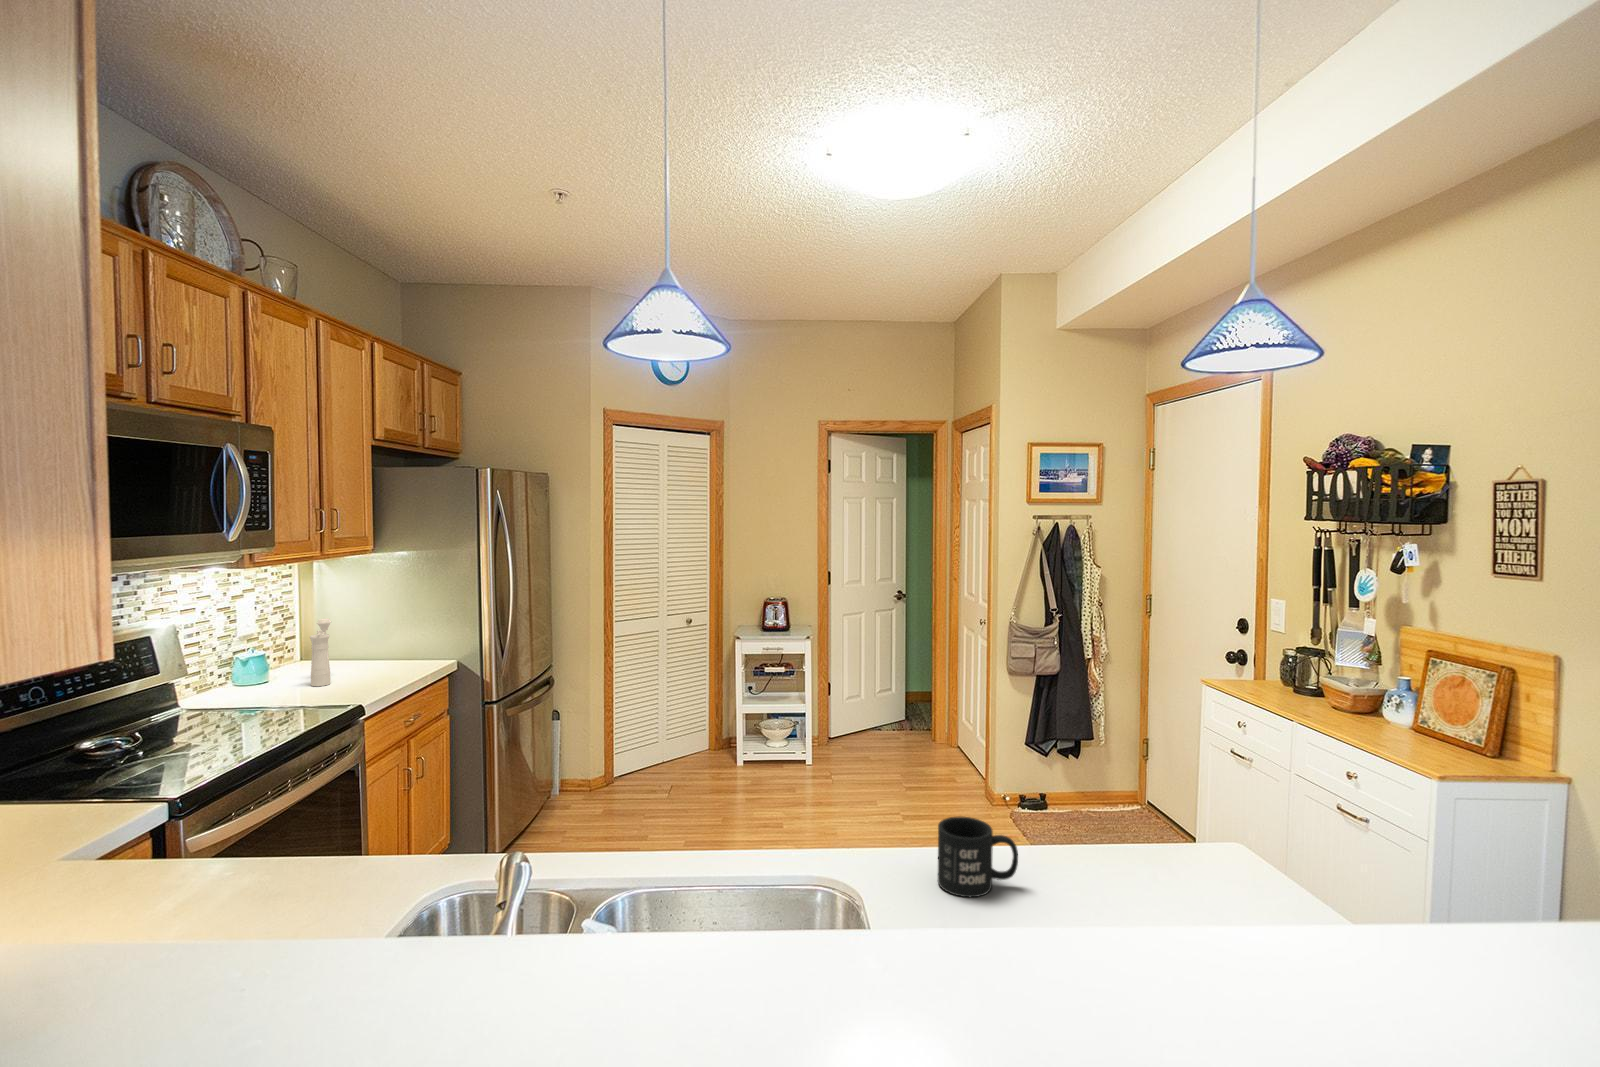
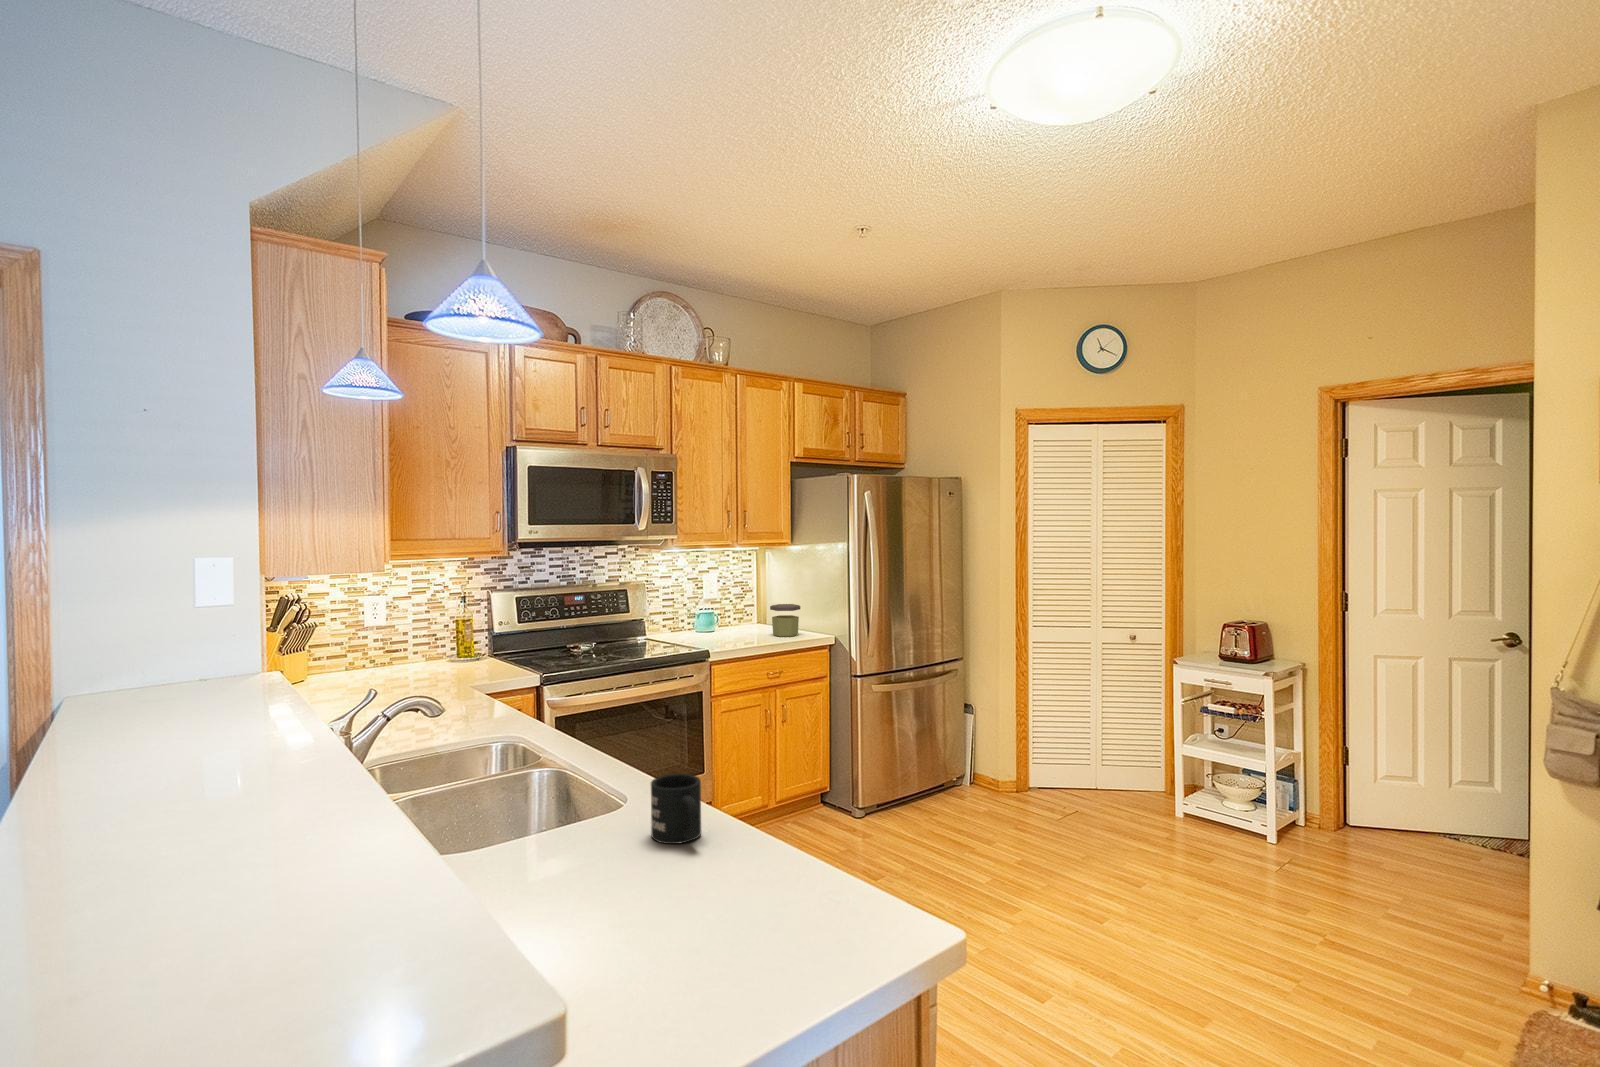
pepper mill: present [310,618,331,686] -> none [728,592,751,640]
jar: none [355,628,395,671] -> present [770,604,800,637]

